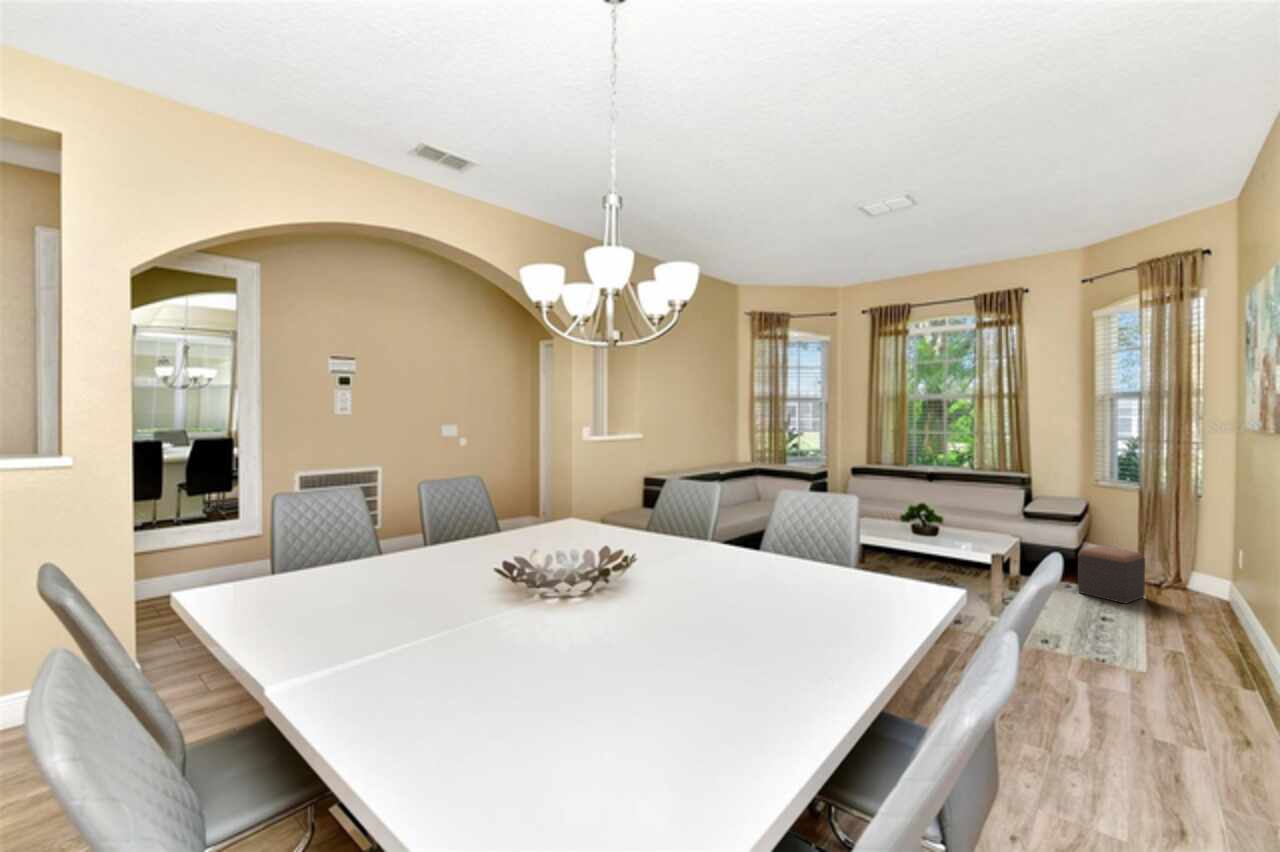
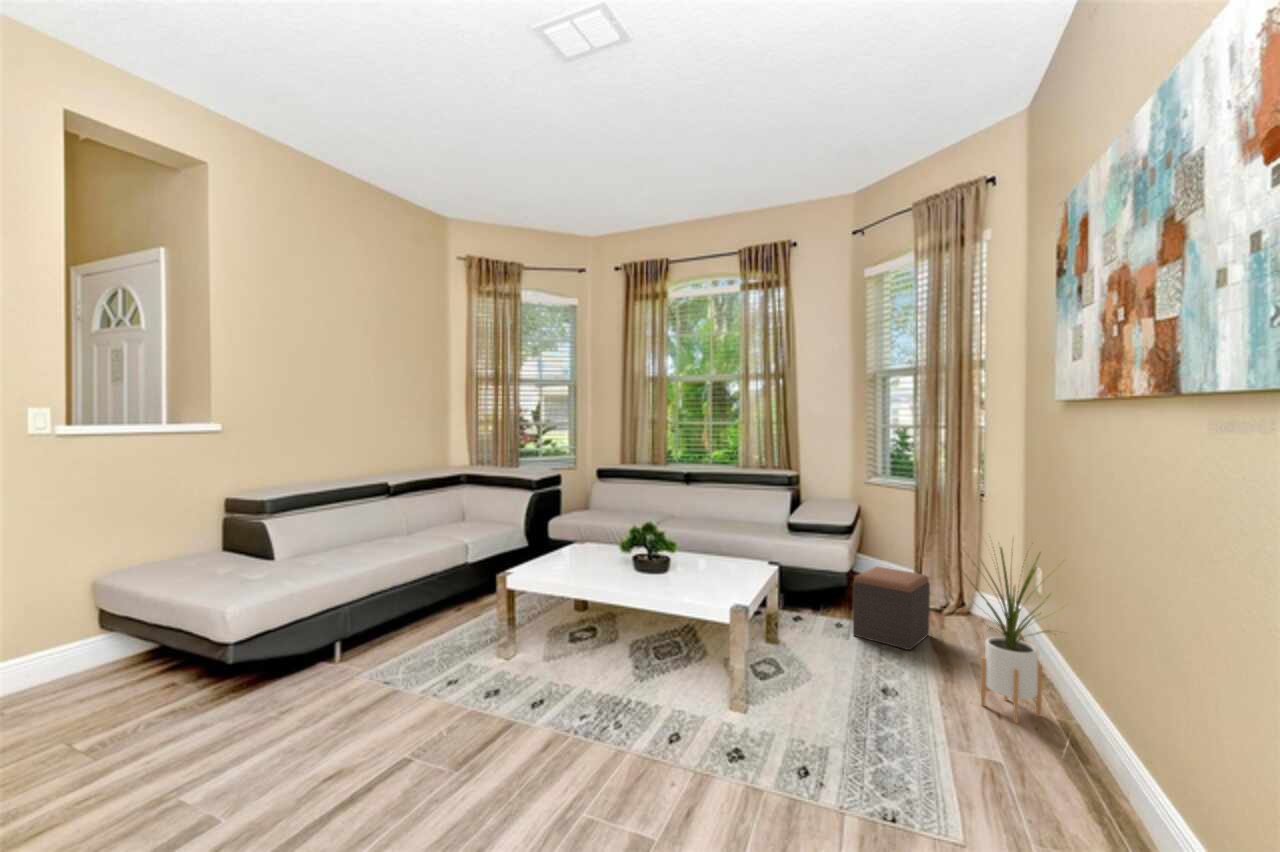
house plant: none [1163,520,1246,643] -> present [968,547,1064,723]

